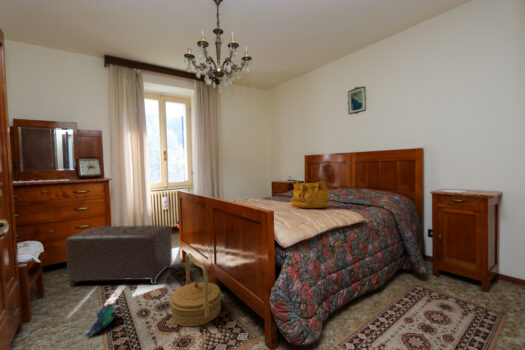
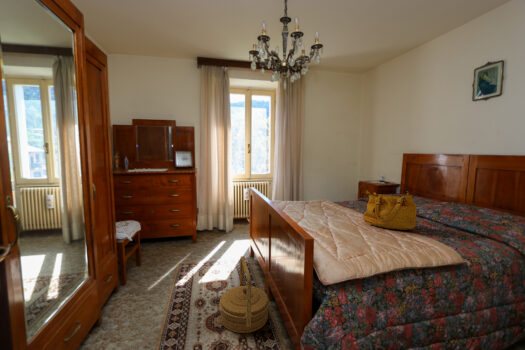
ottoman: present [65,225,172,286] -> none [157,212,241,275]
plush toy: present [86,306,116,337] -> none [152,288,179,313]

